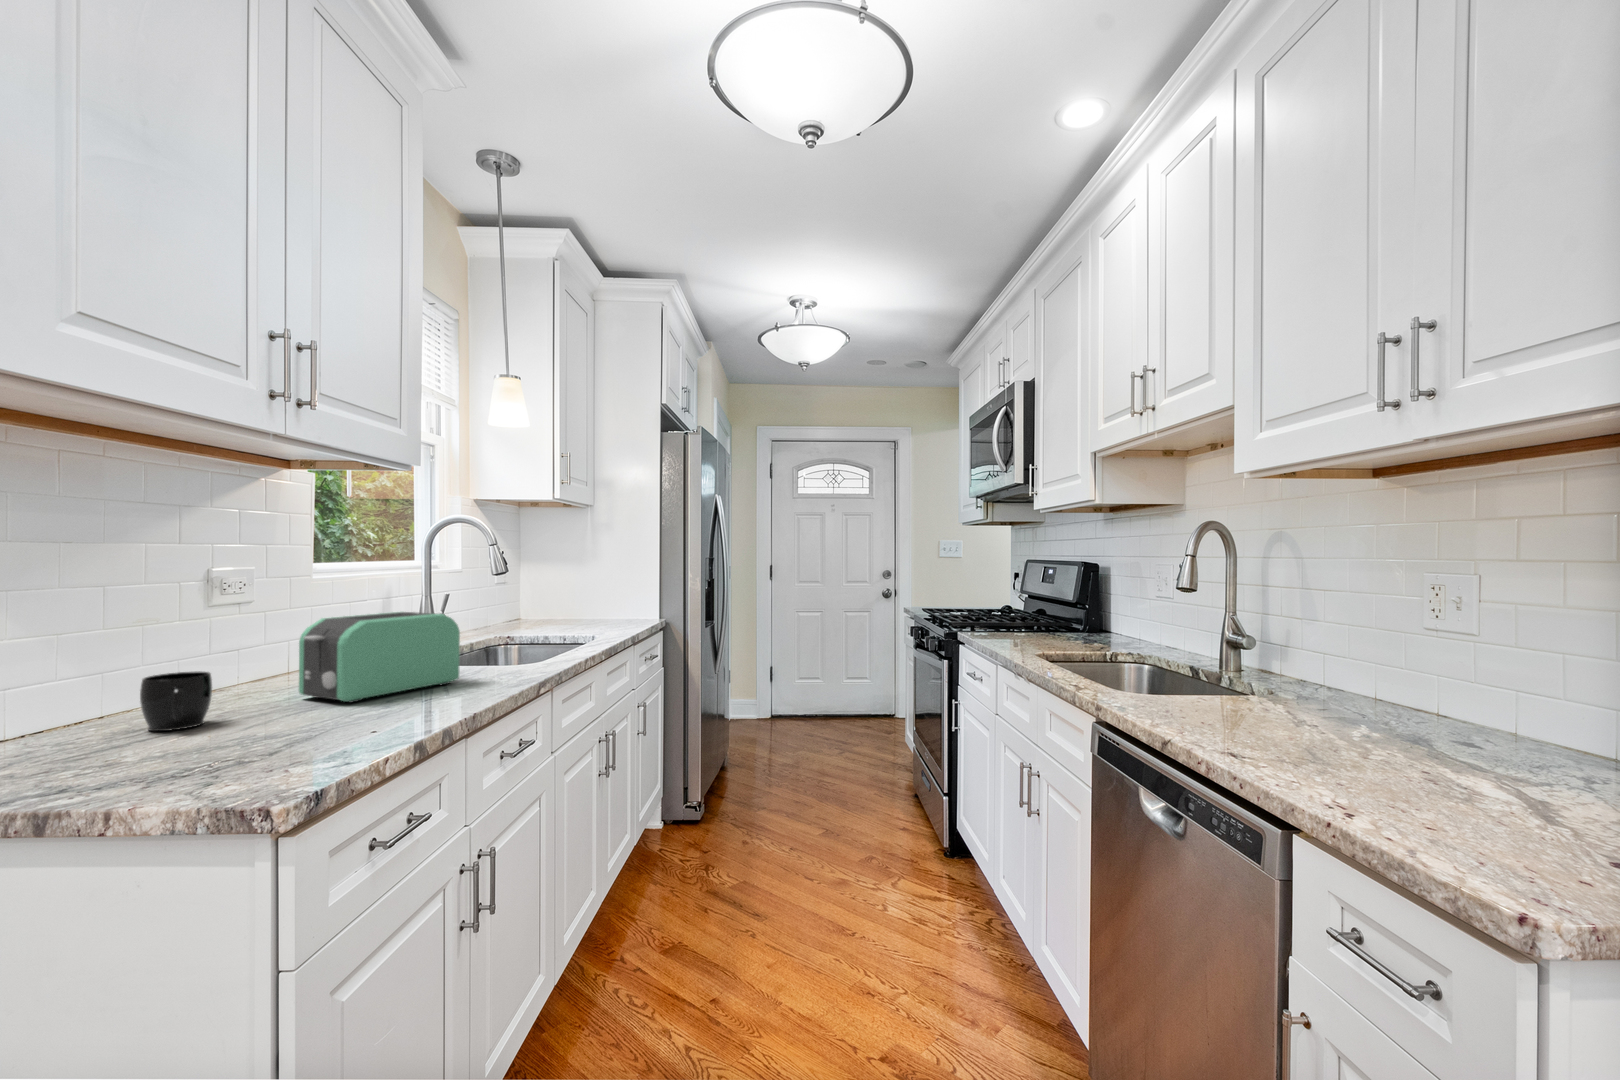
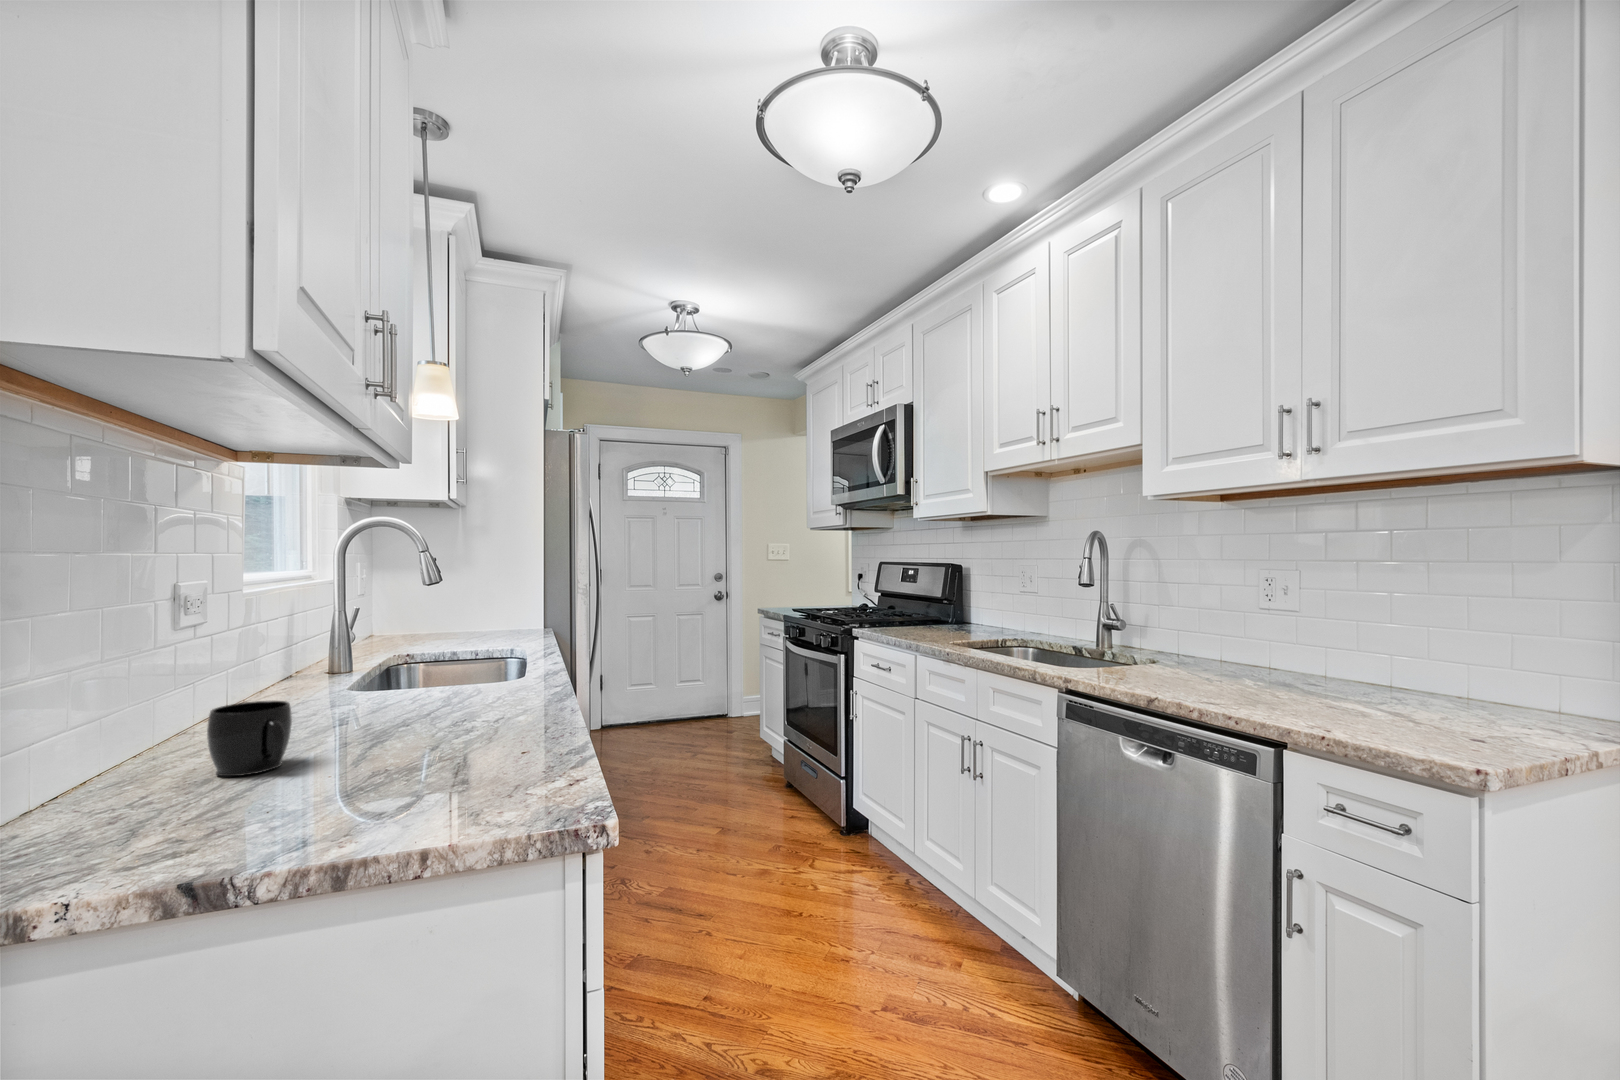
toaster: present [299,612,460,703] -> none [332,624,492,727]

